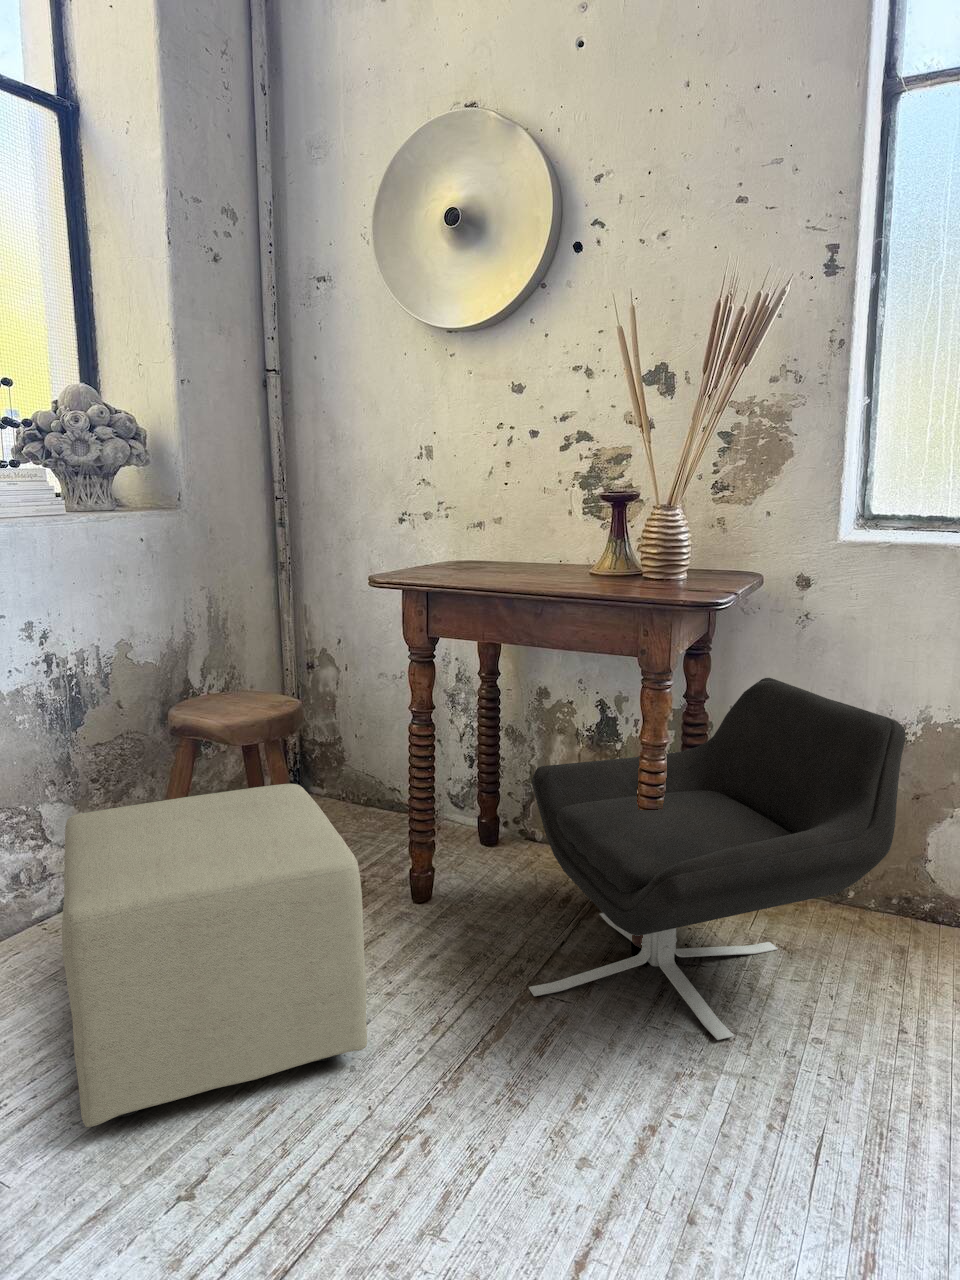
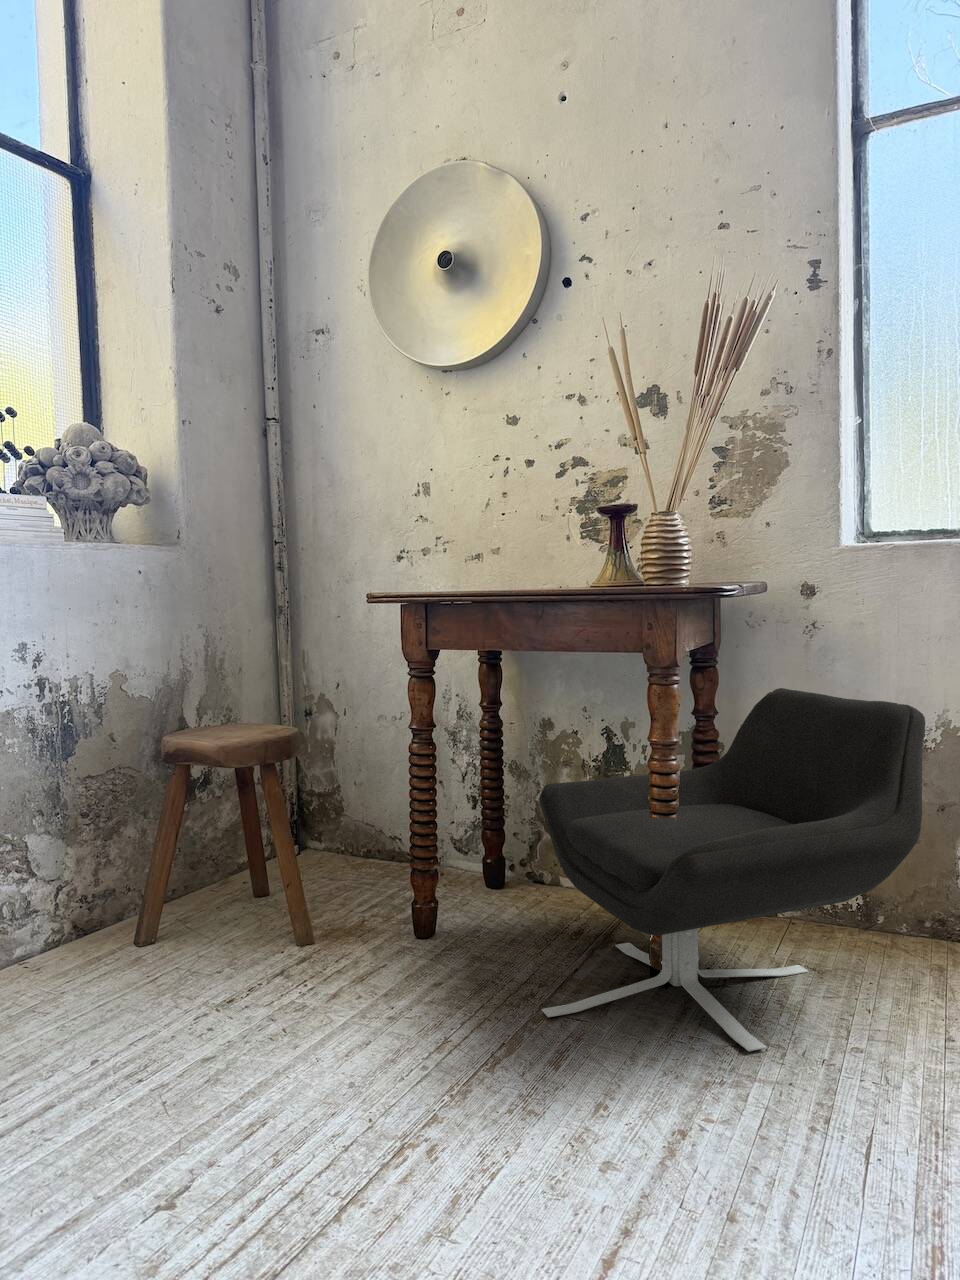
ottoman: present [62,784,367,1127] -> none [42,798,368,1139]

